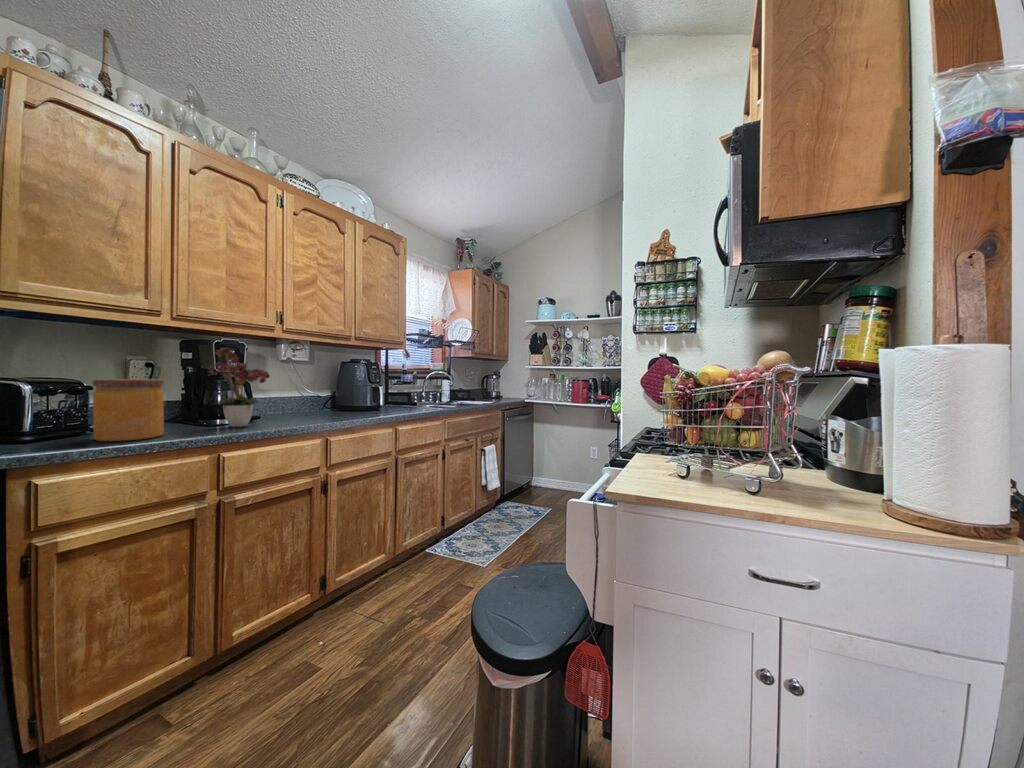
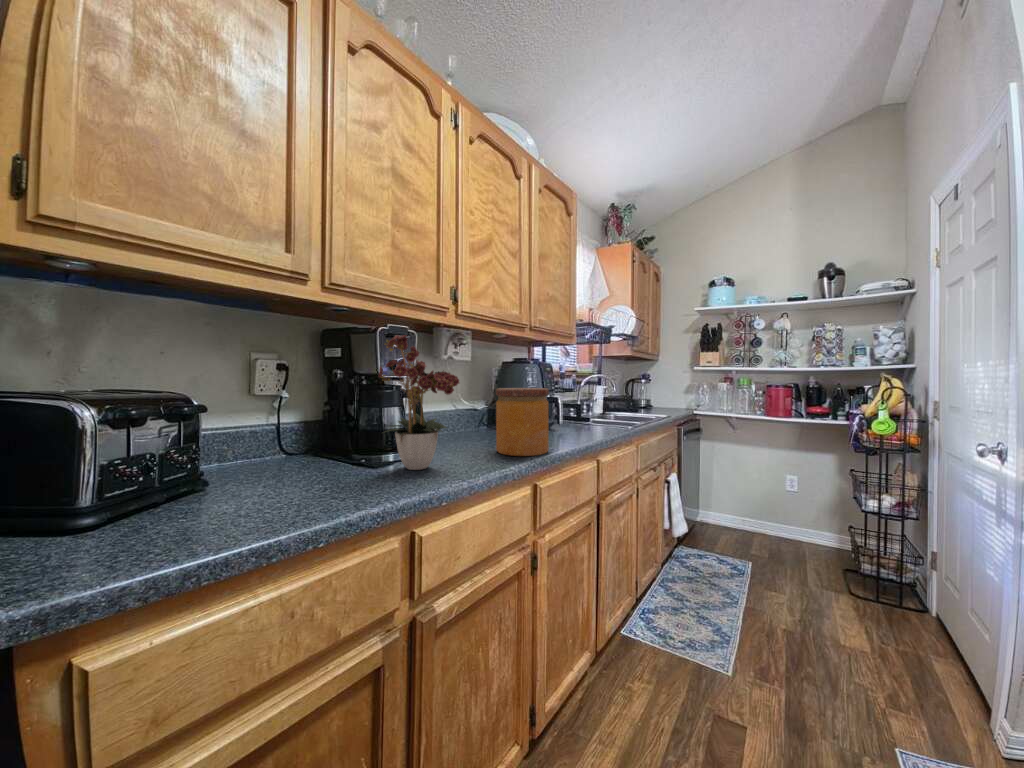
jar: present [93,379,164,441] -> present [496,388,549,456]

